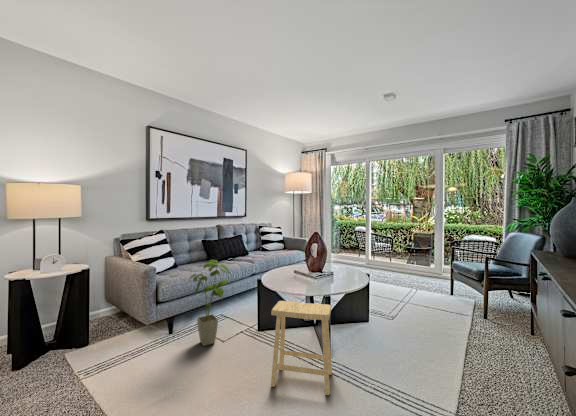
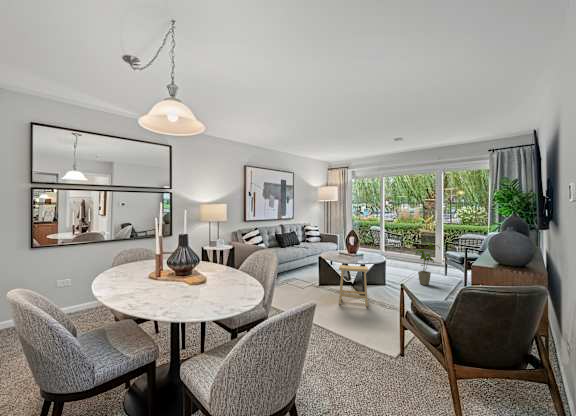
house plant: present [190,260,229,346] -> present [416,242,440,285]

